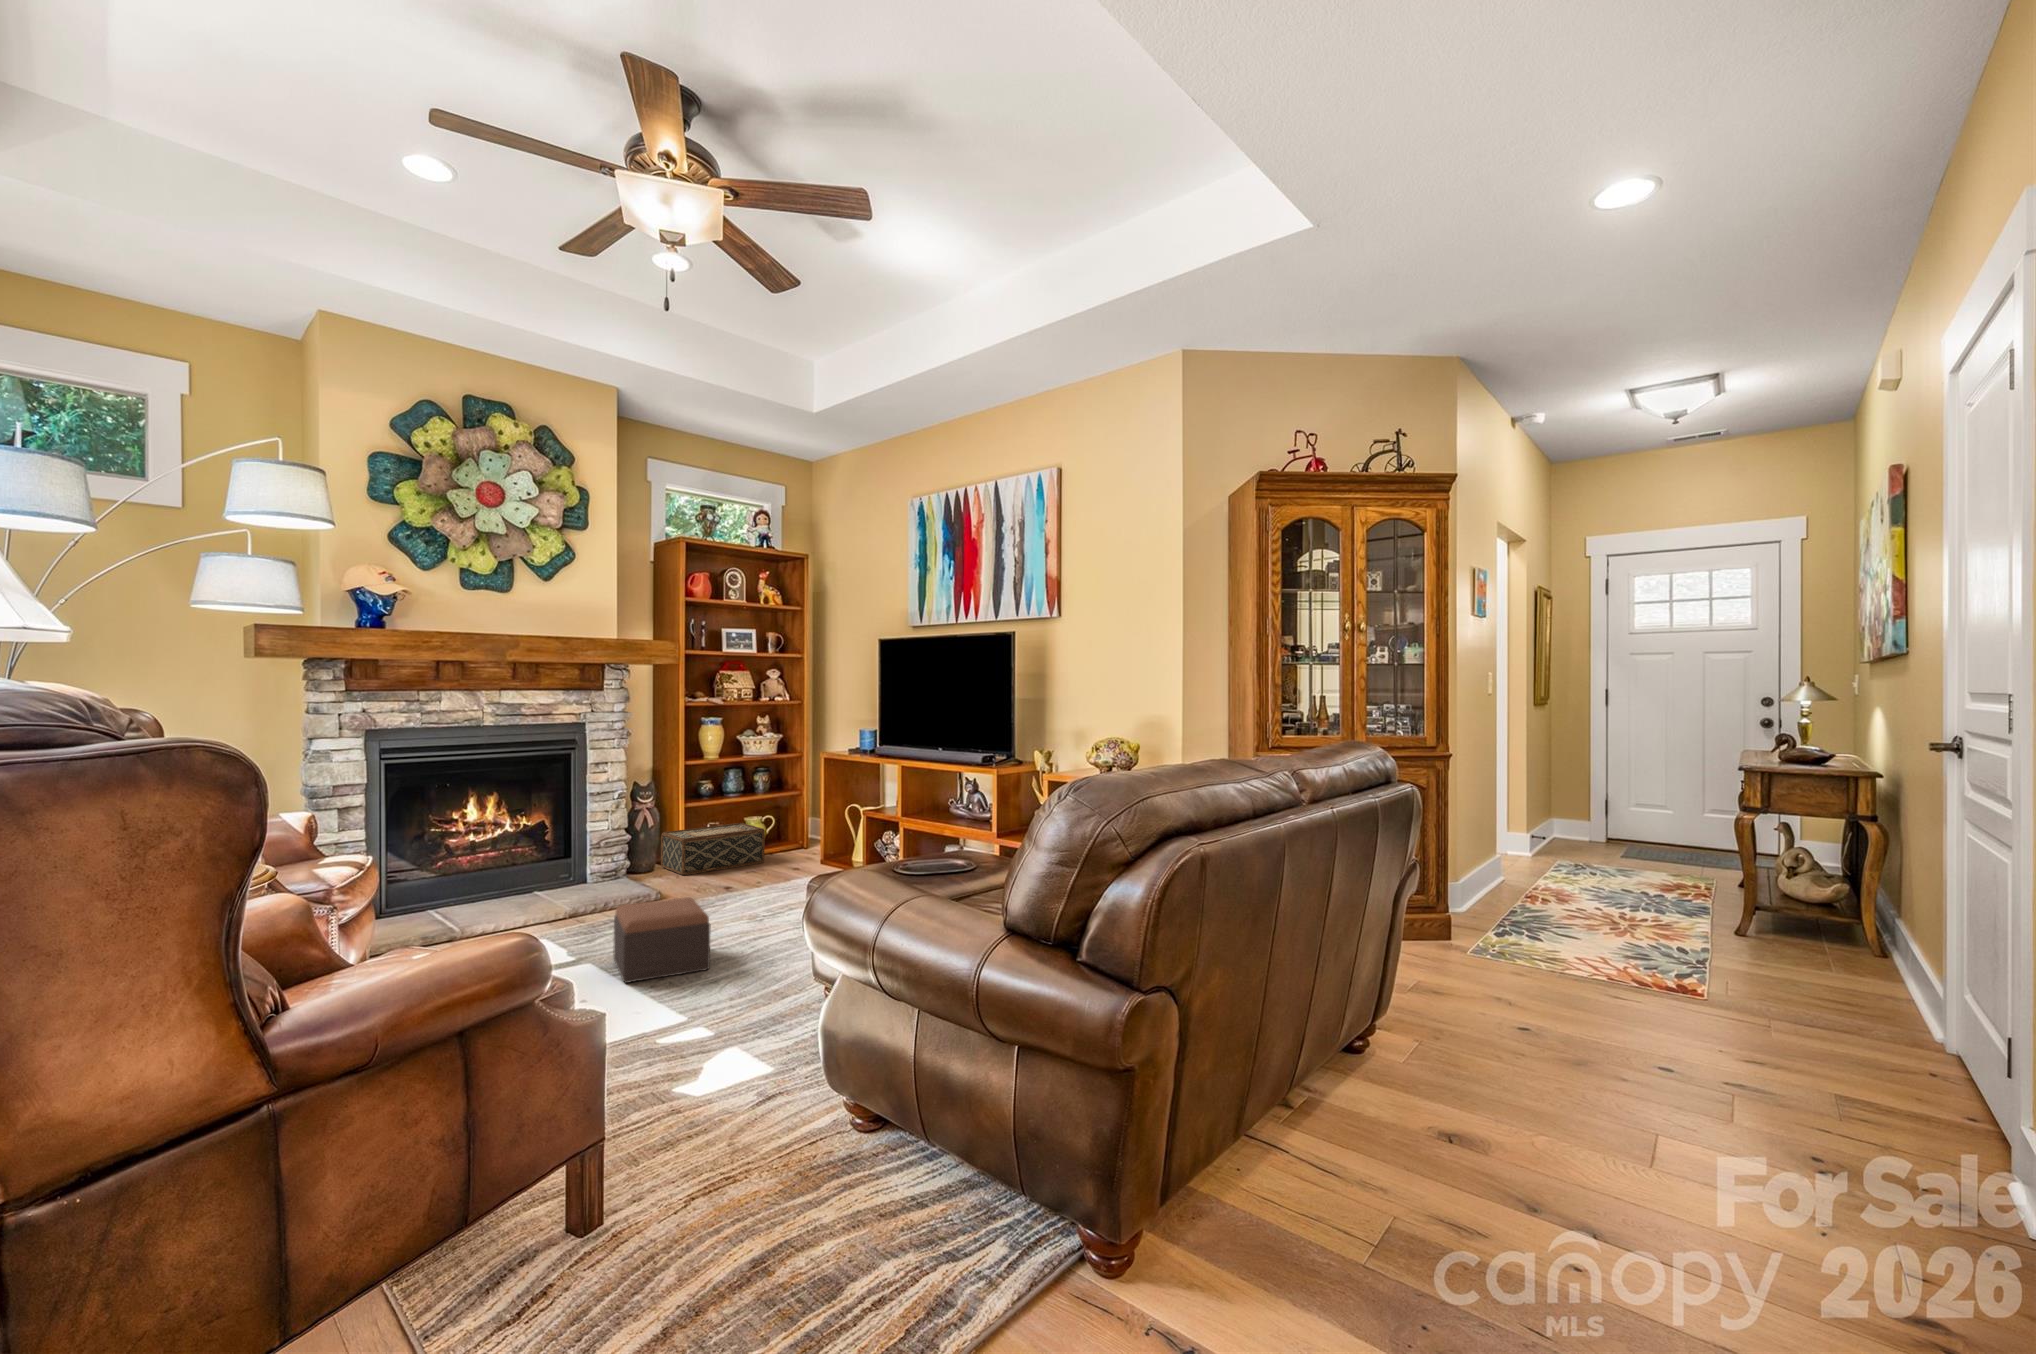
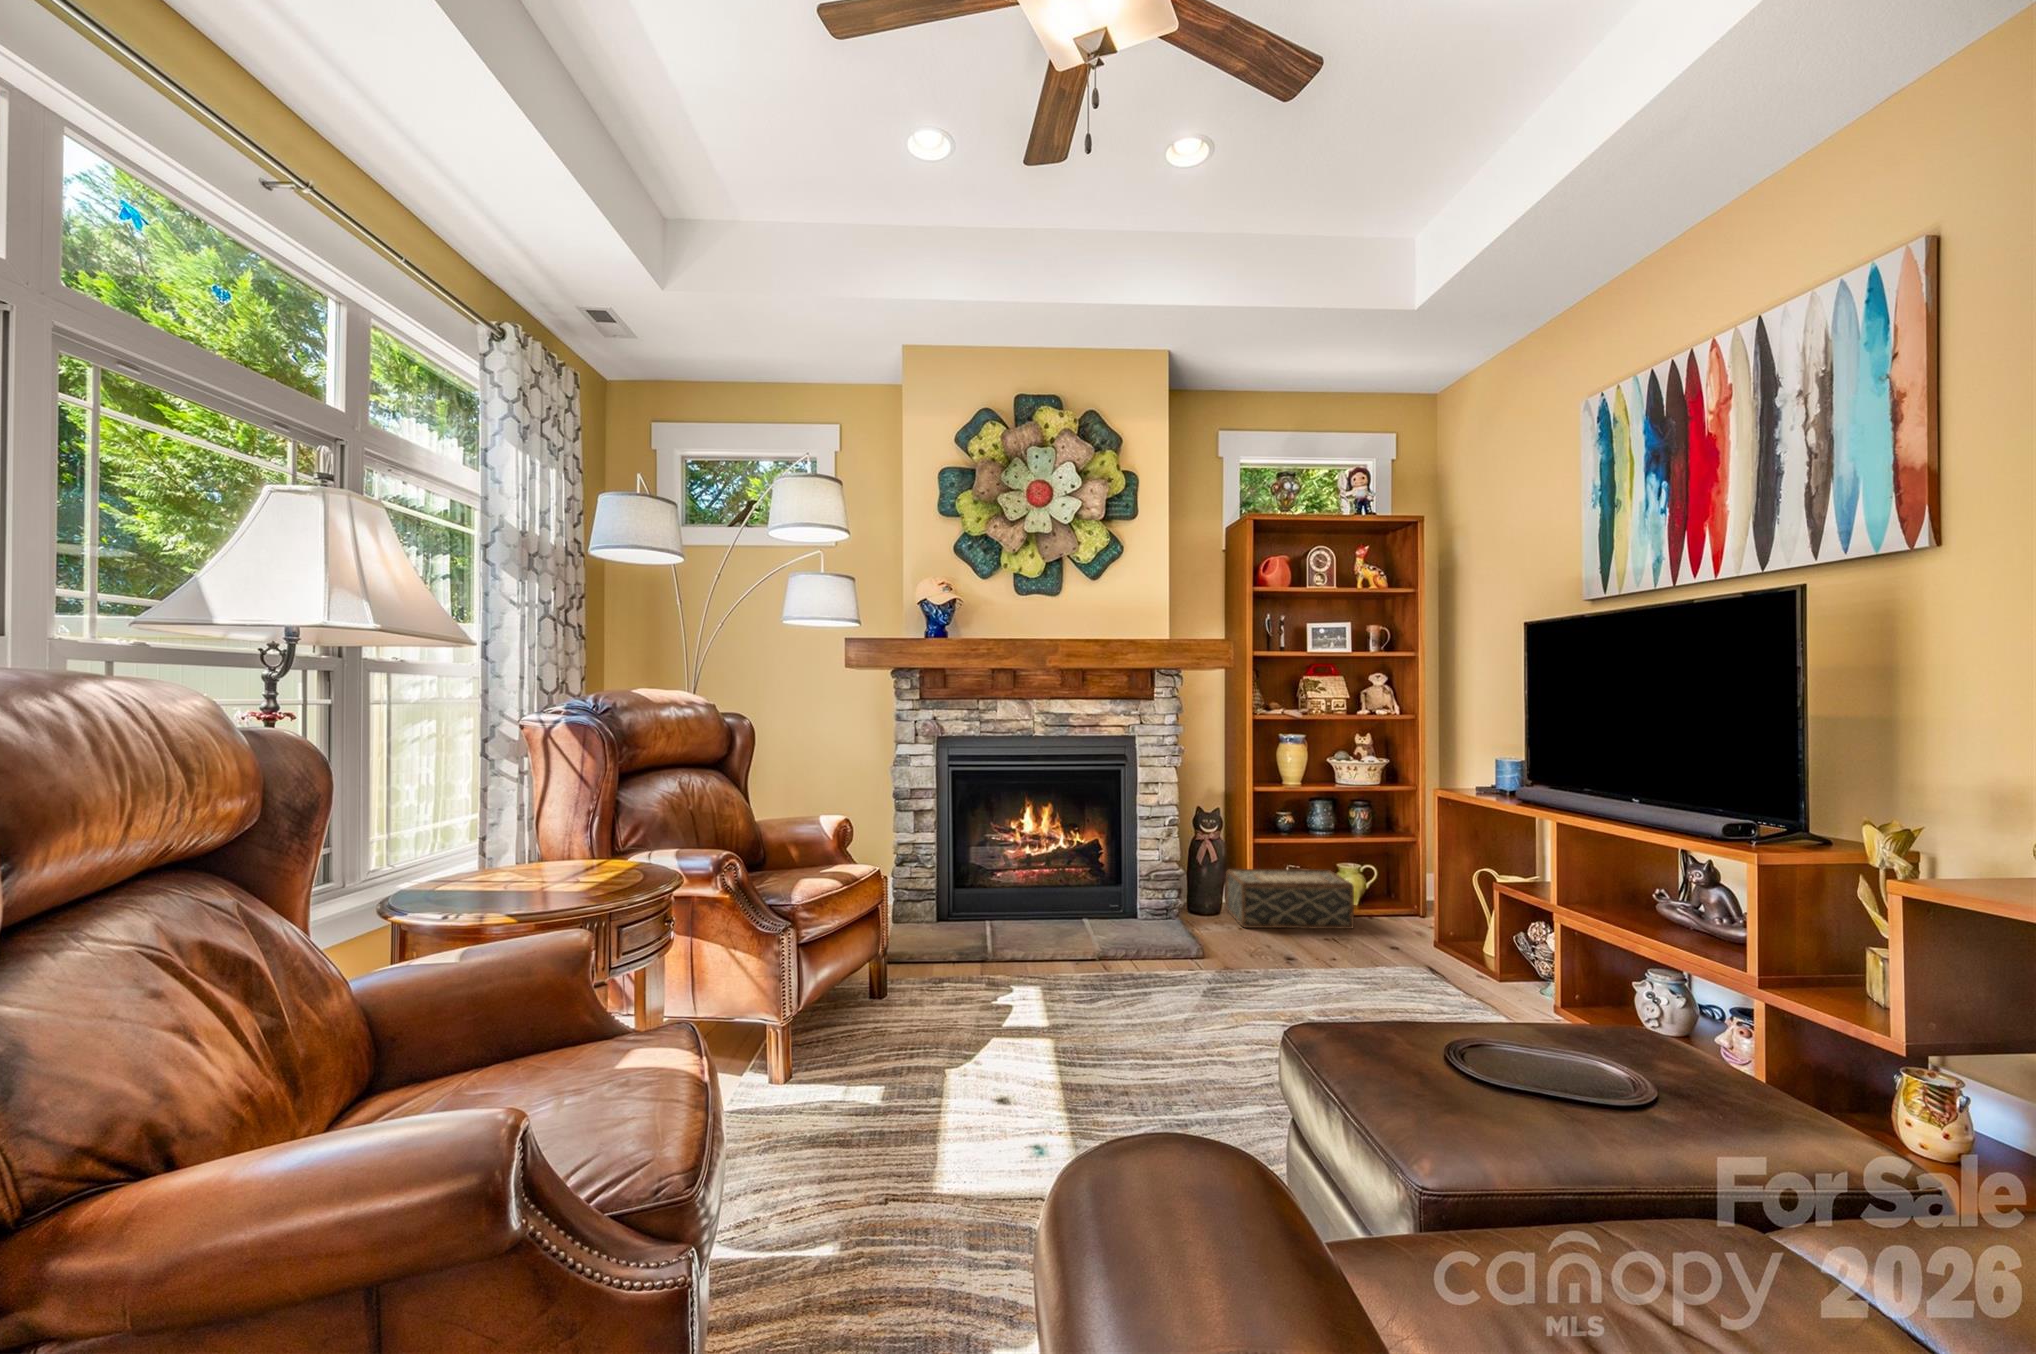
footstool: present [613,897,711,983] -> none [1063,974,1183,1104]

